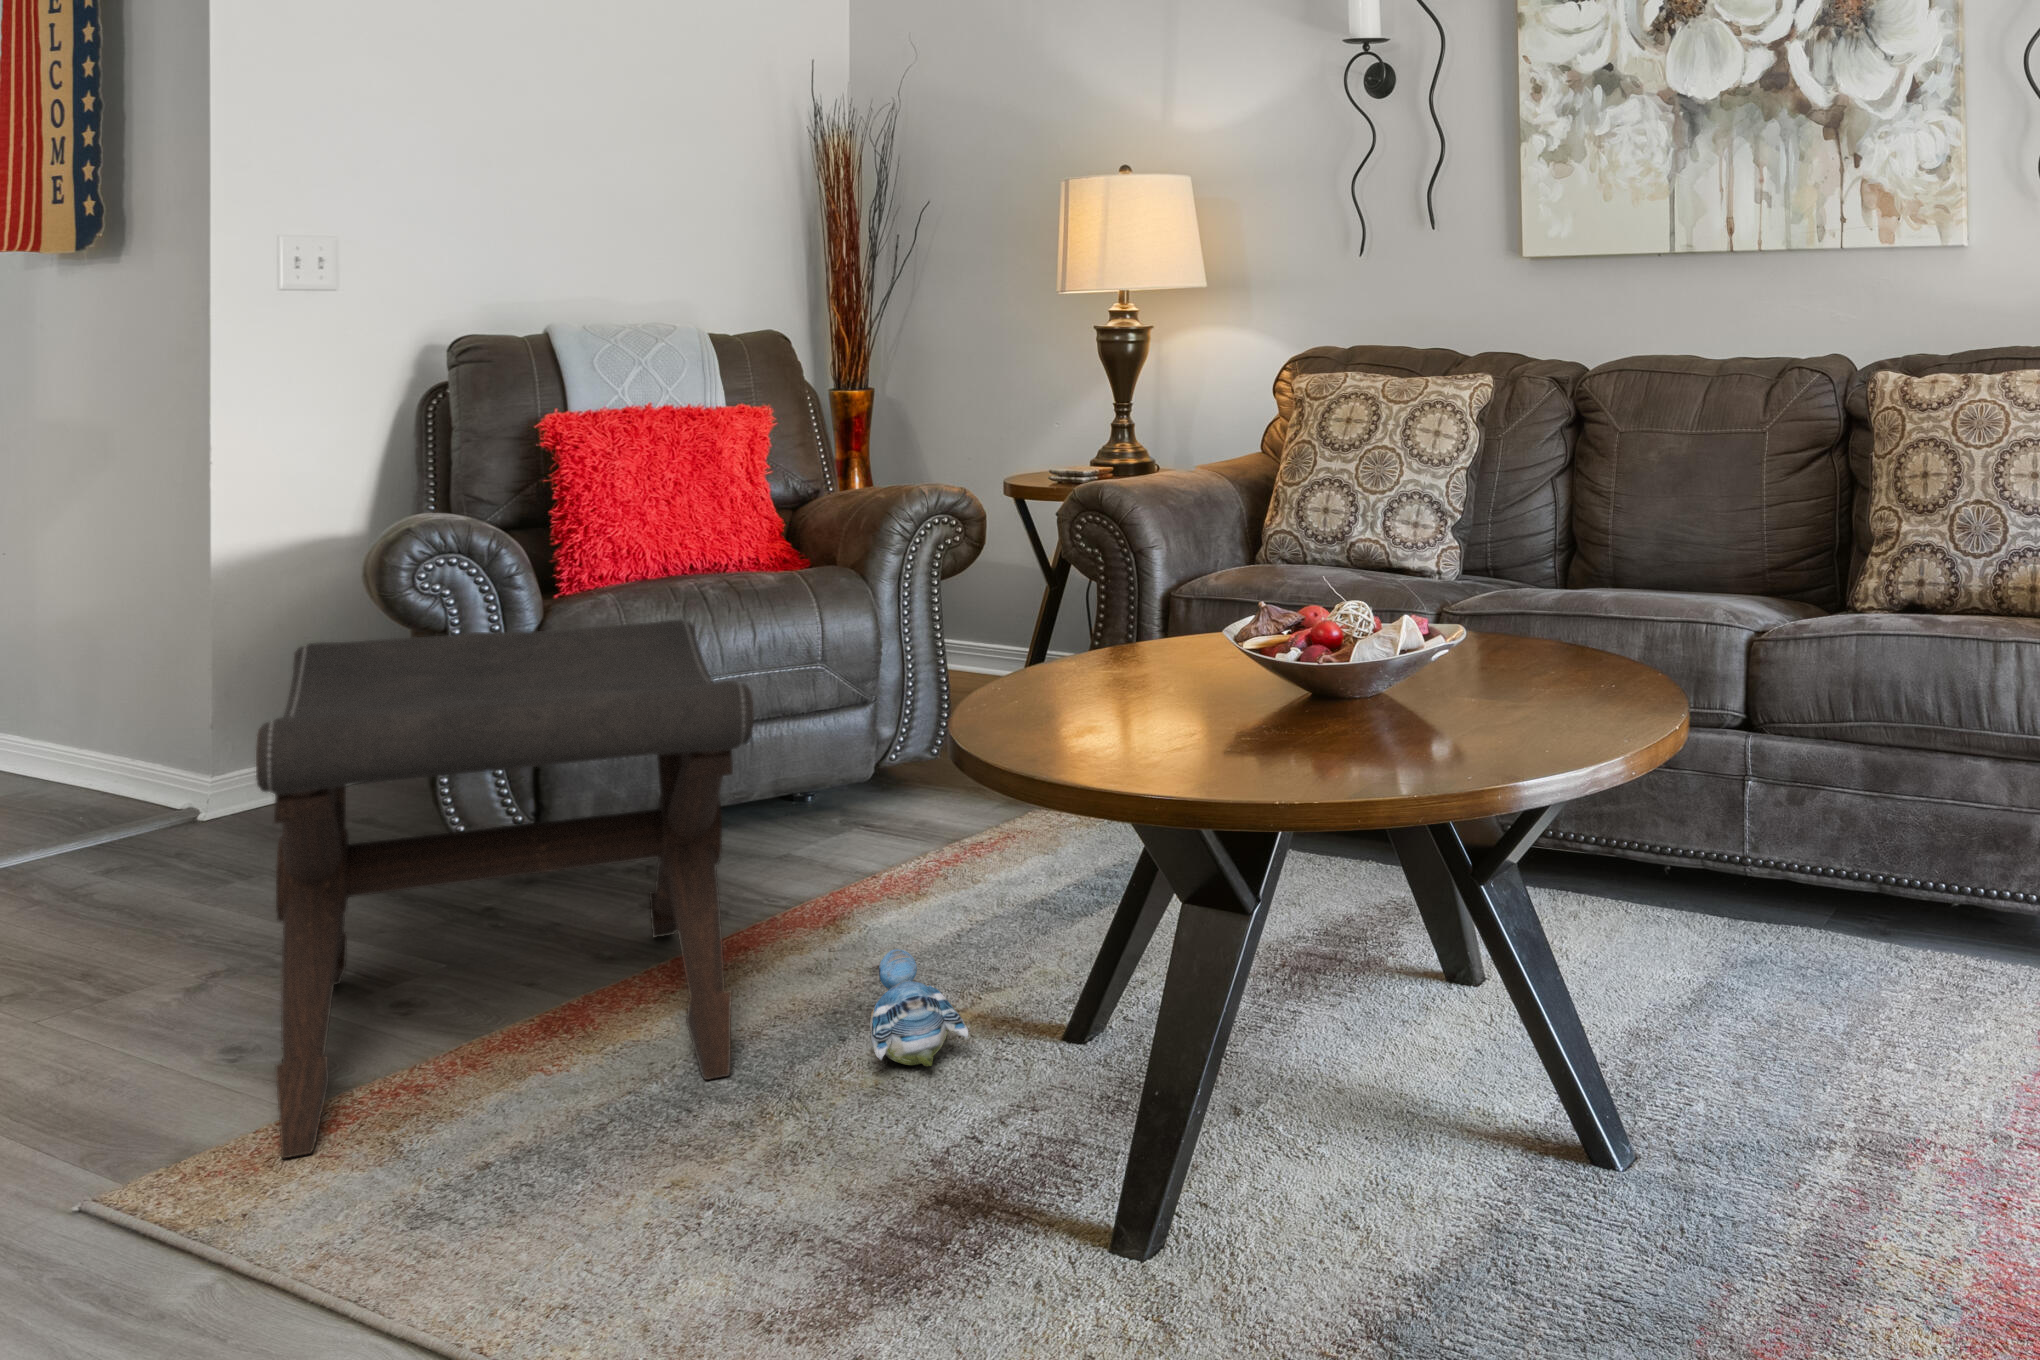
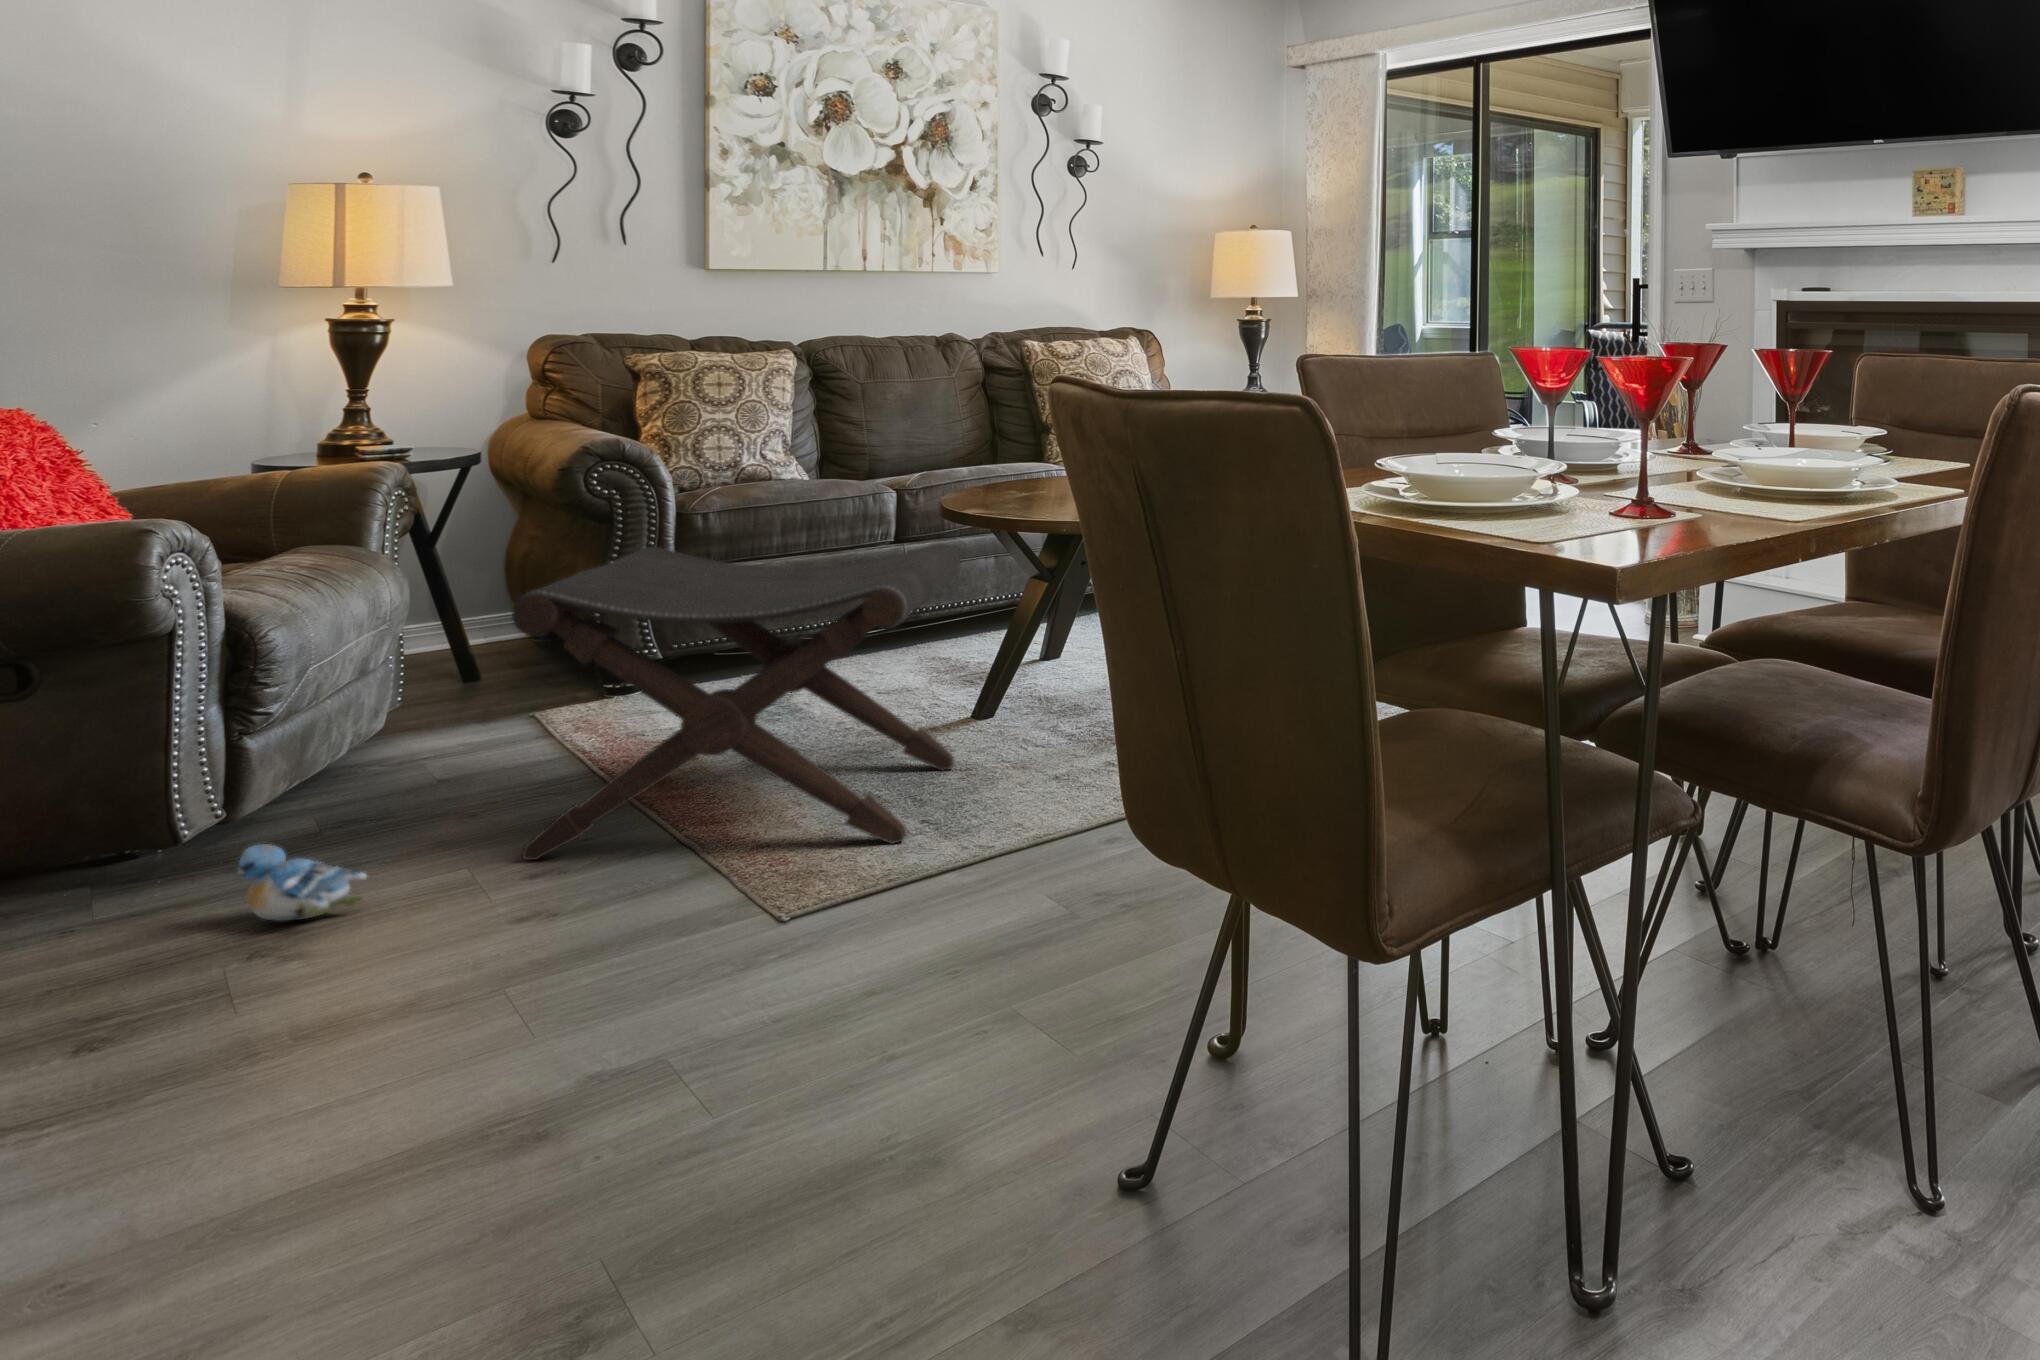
plush toy: present [870,949,969,1066] -> present [236,844,367,921]

